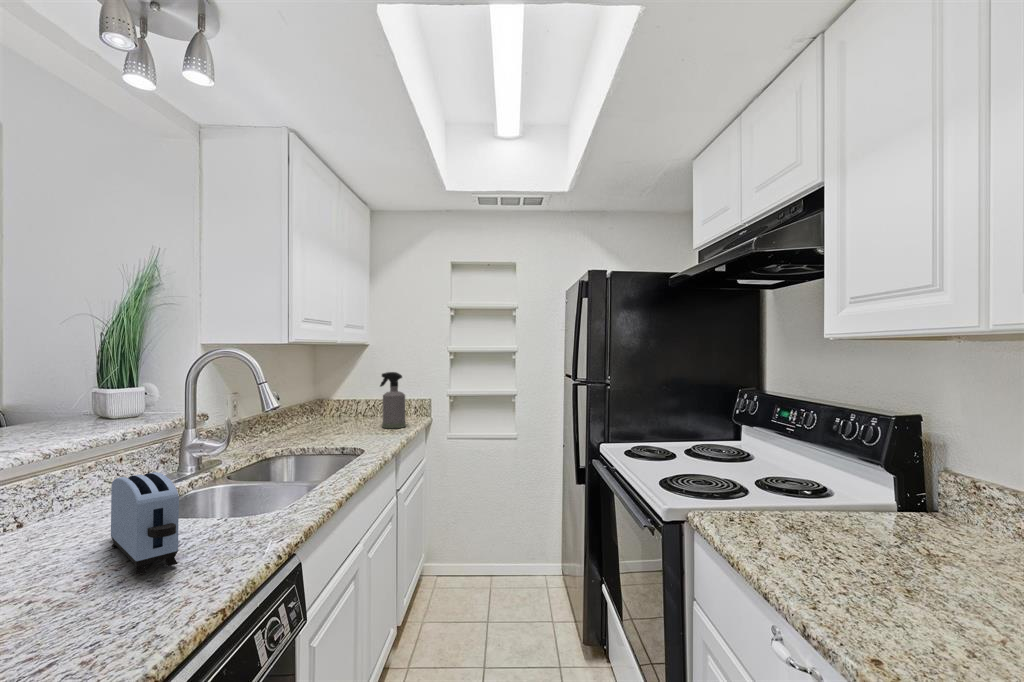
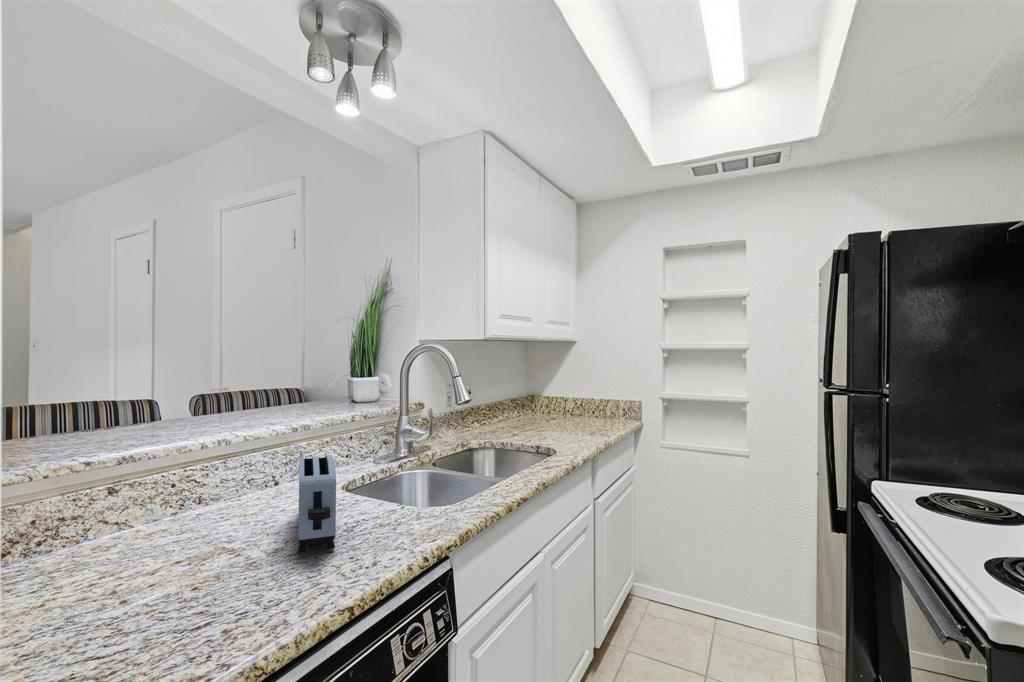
spray bottle: present [380,372,406,428] -> none [583,370,611,430]

